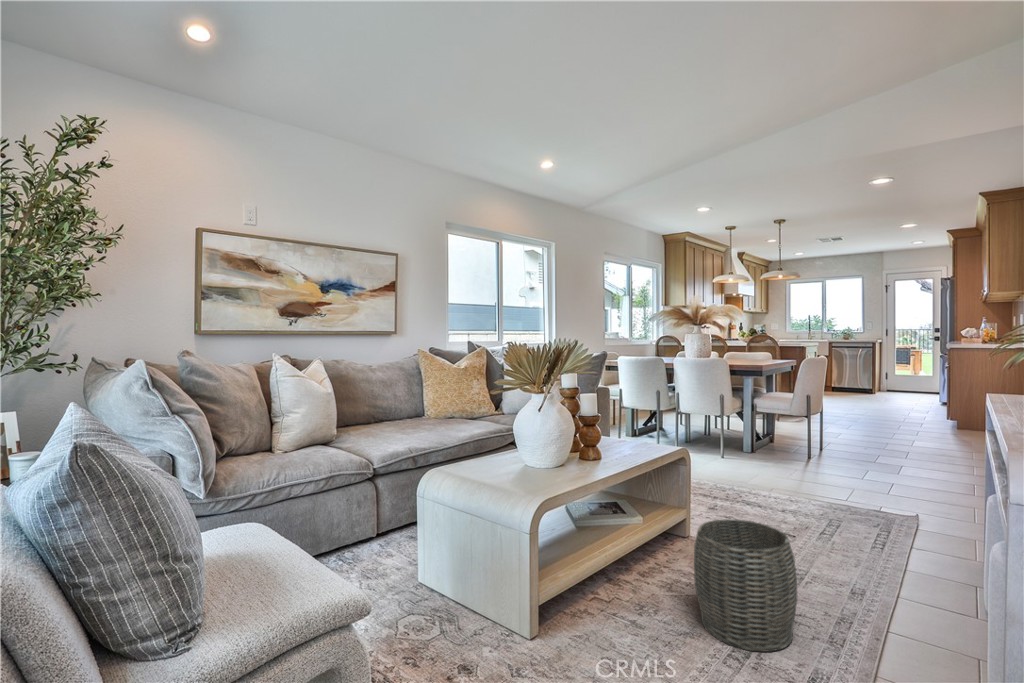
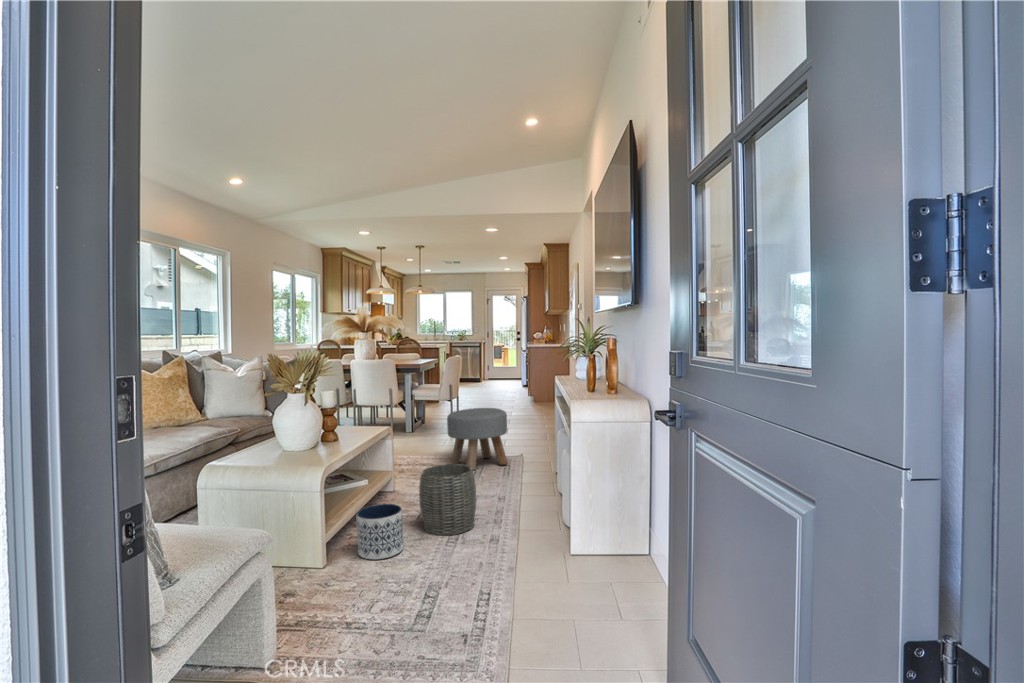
ottoman: none [783,431,892,529] -> present [447,408,507,470]
planter: none [583,562,653,656] -> present [356,504,404,560]

